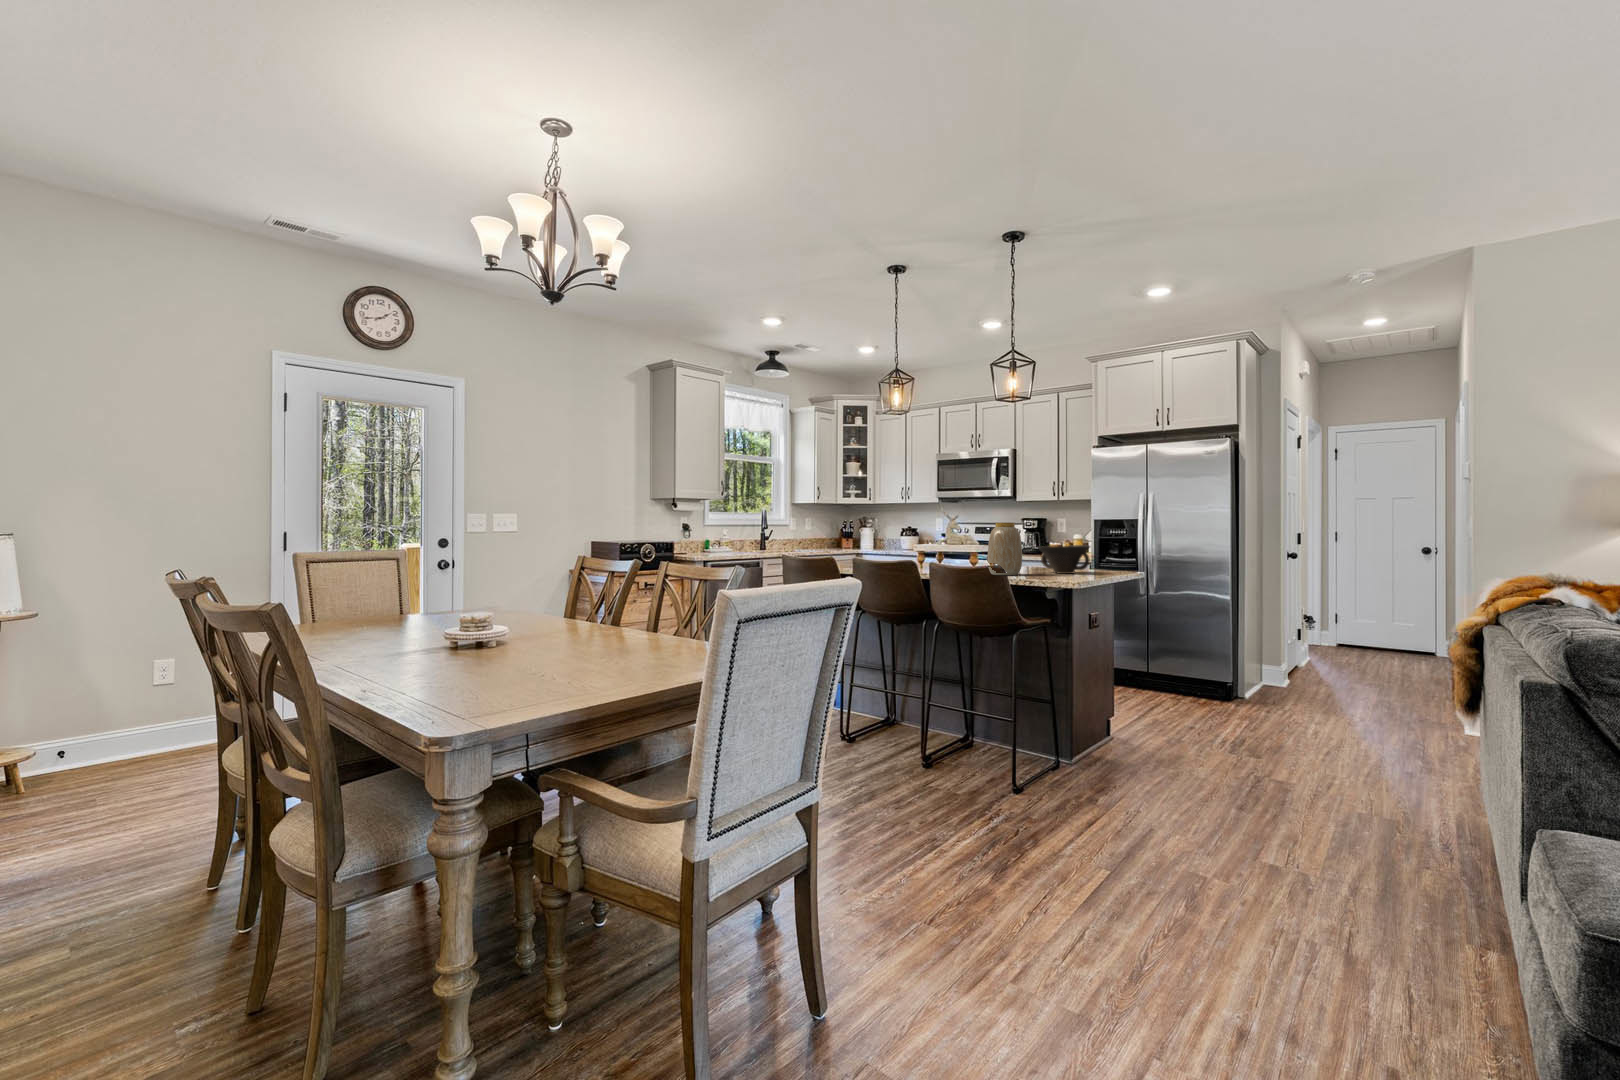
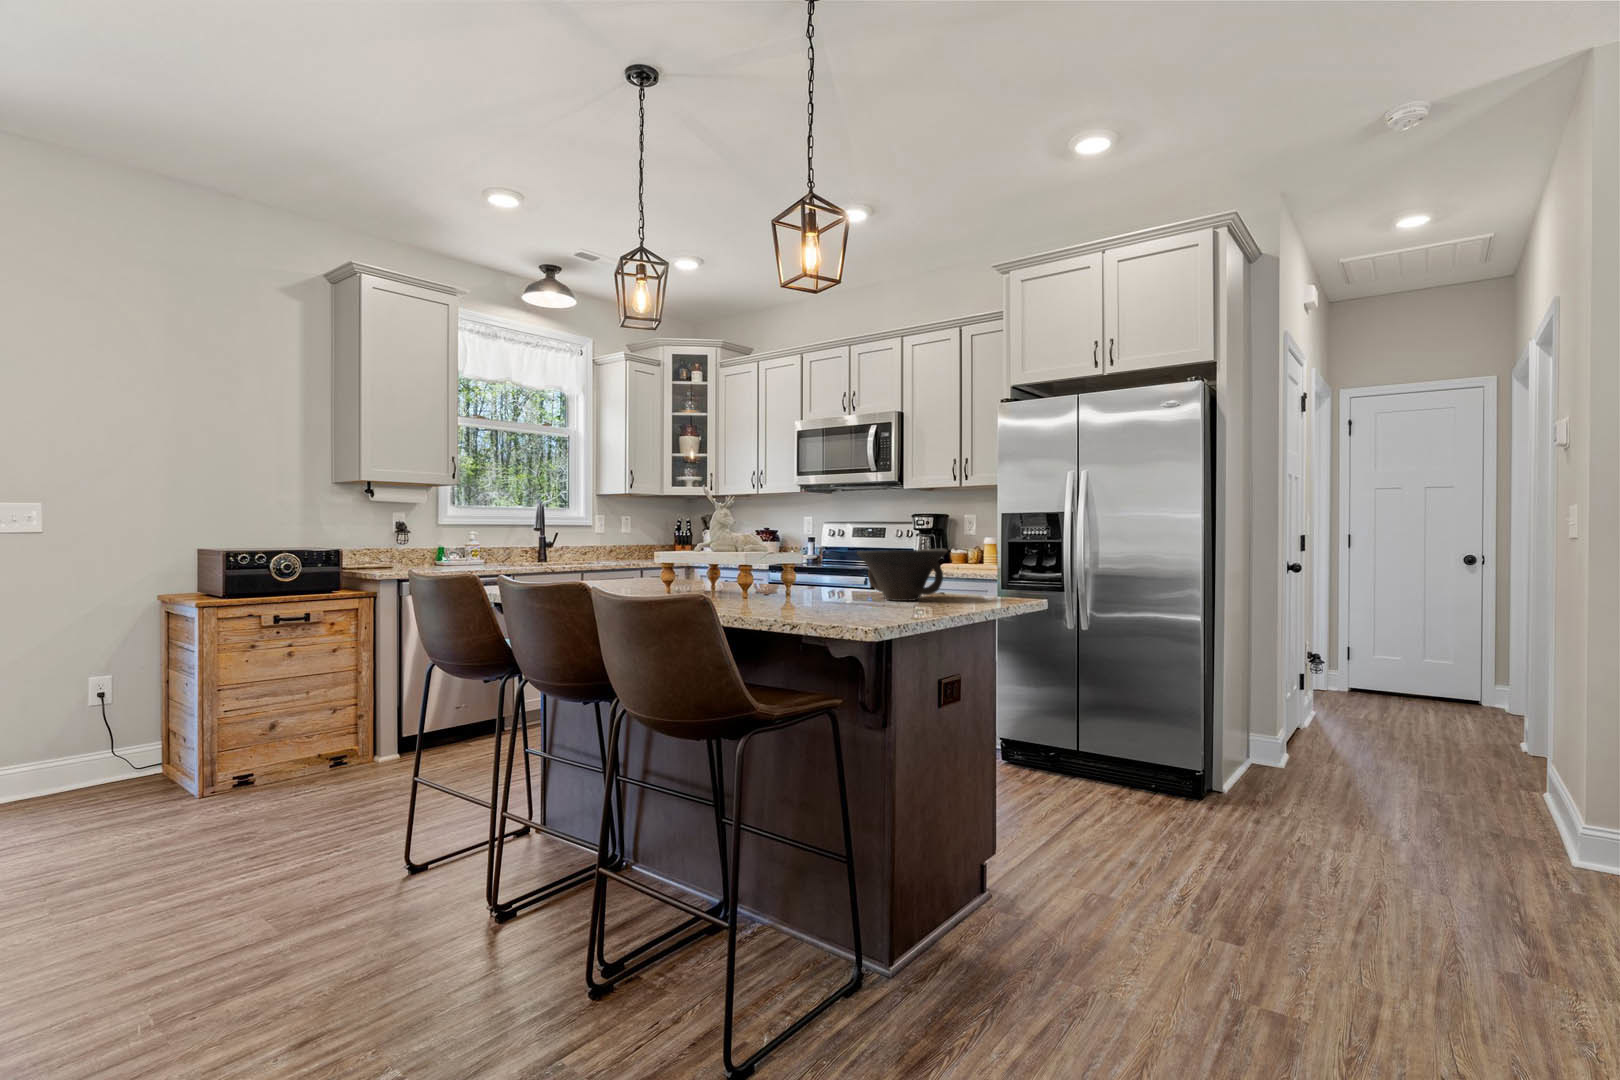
vase: present [988,523,1022,575] -> none [757,506,817,605]

